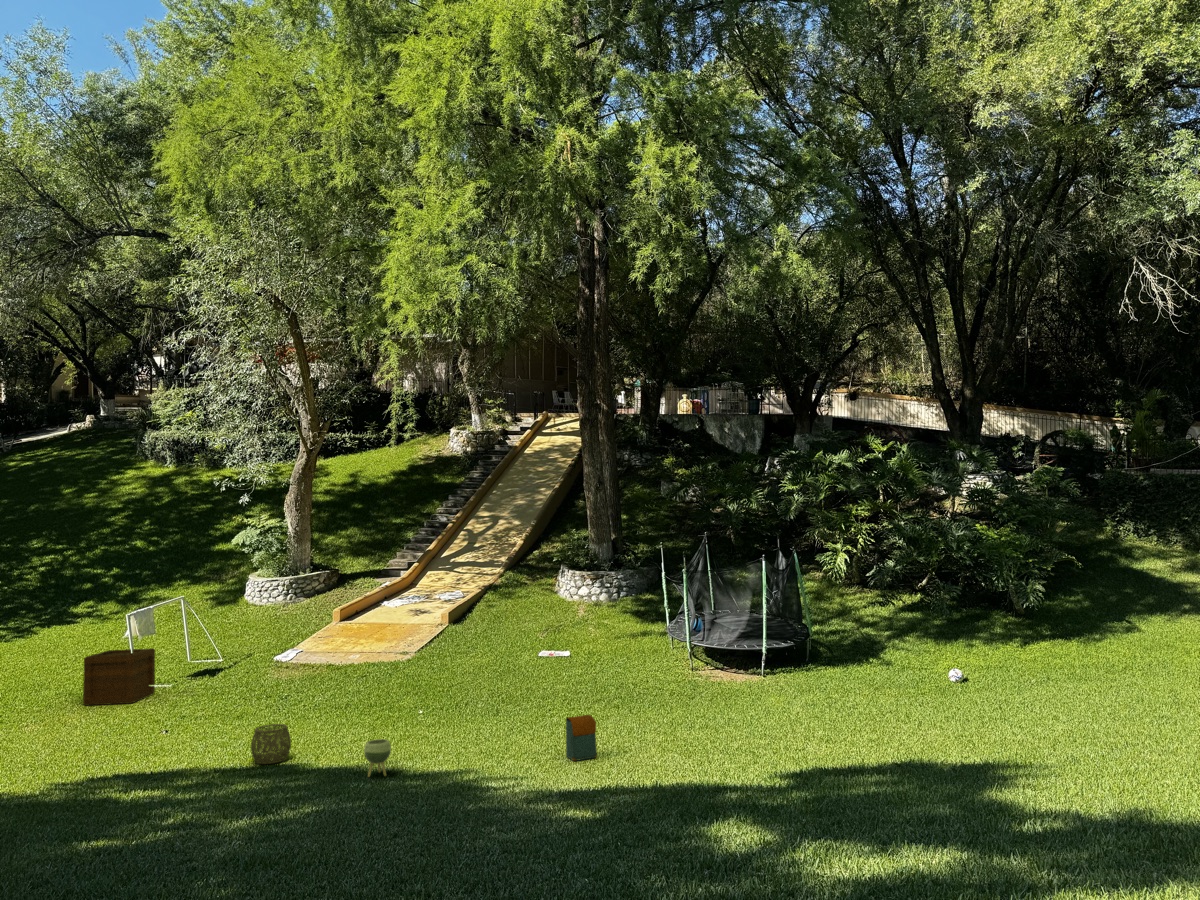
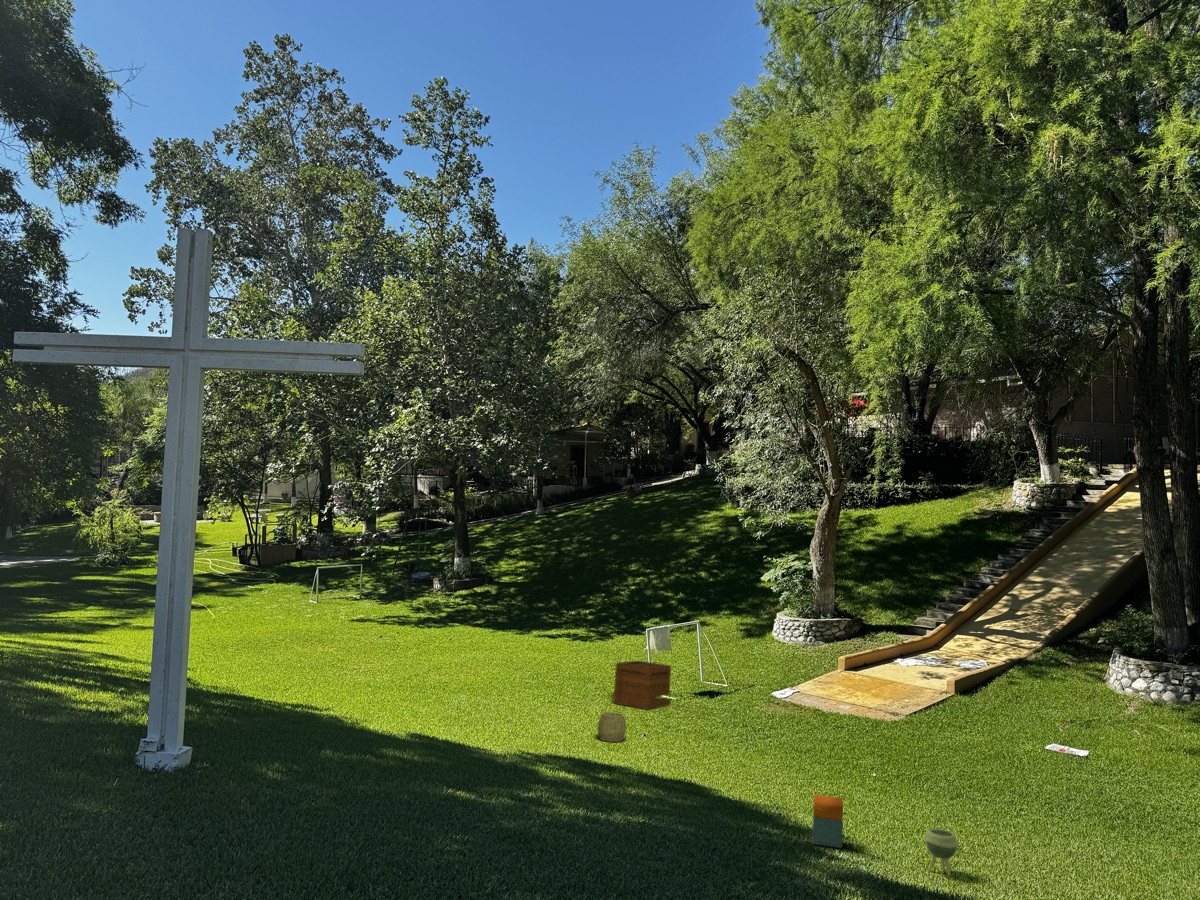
backpack: present [566,715,597,761] -> present [812,795,843,848]
woven basket: present [251,724,291,764] -> present [598,712,626,742]
planter: present [364,739,391,777] -> present [925,829,958,876]

